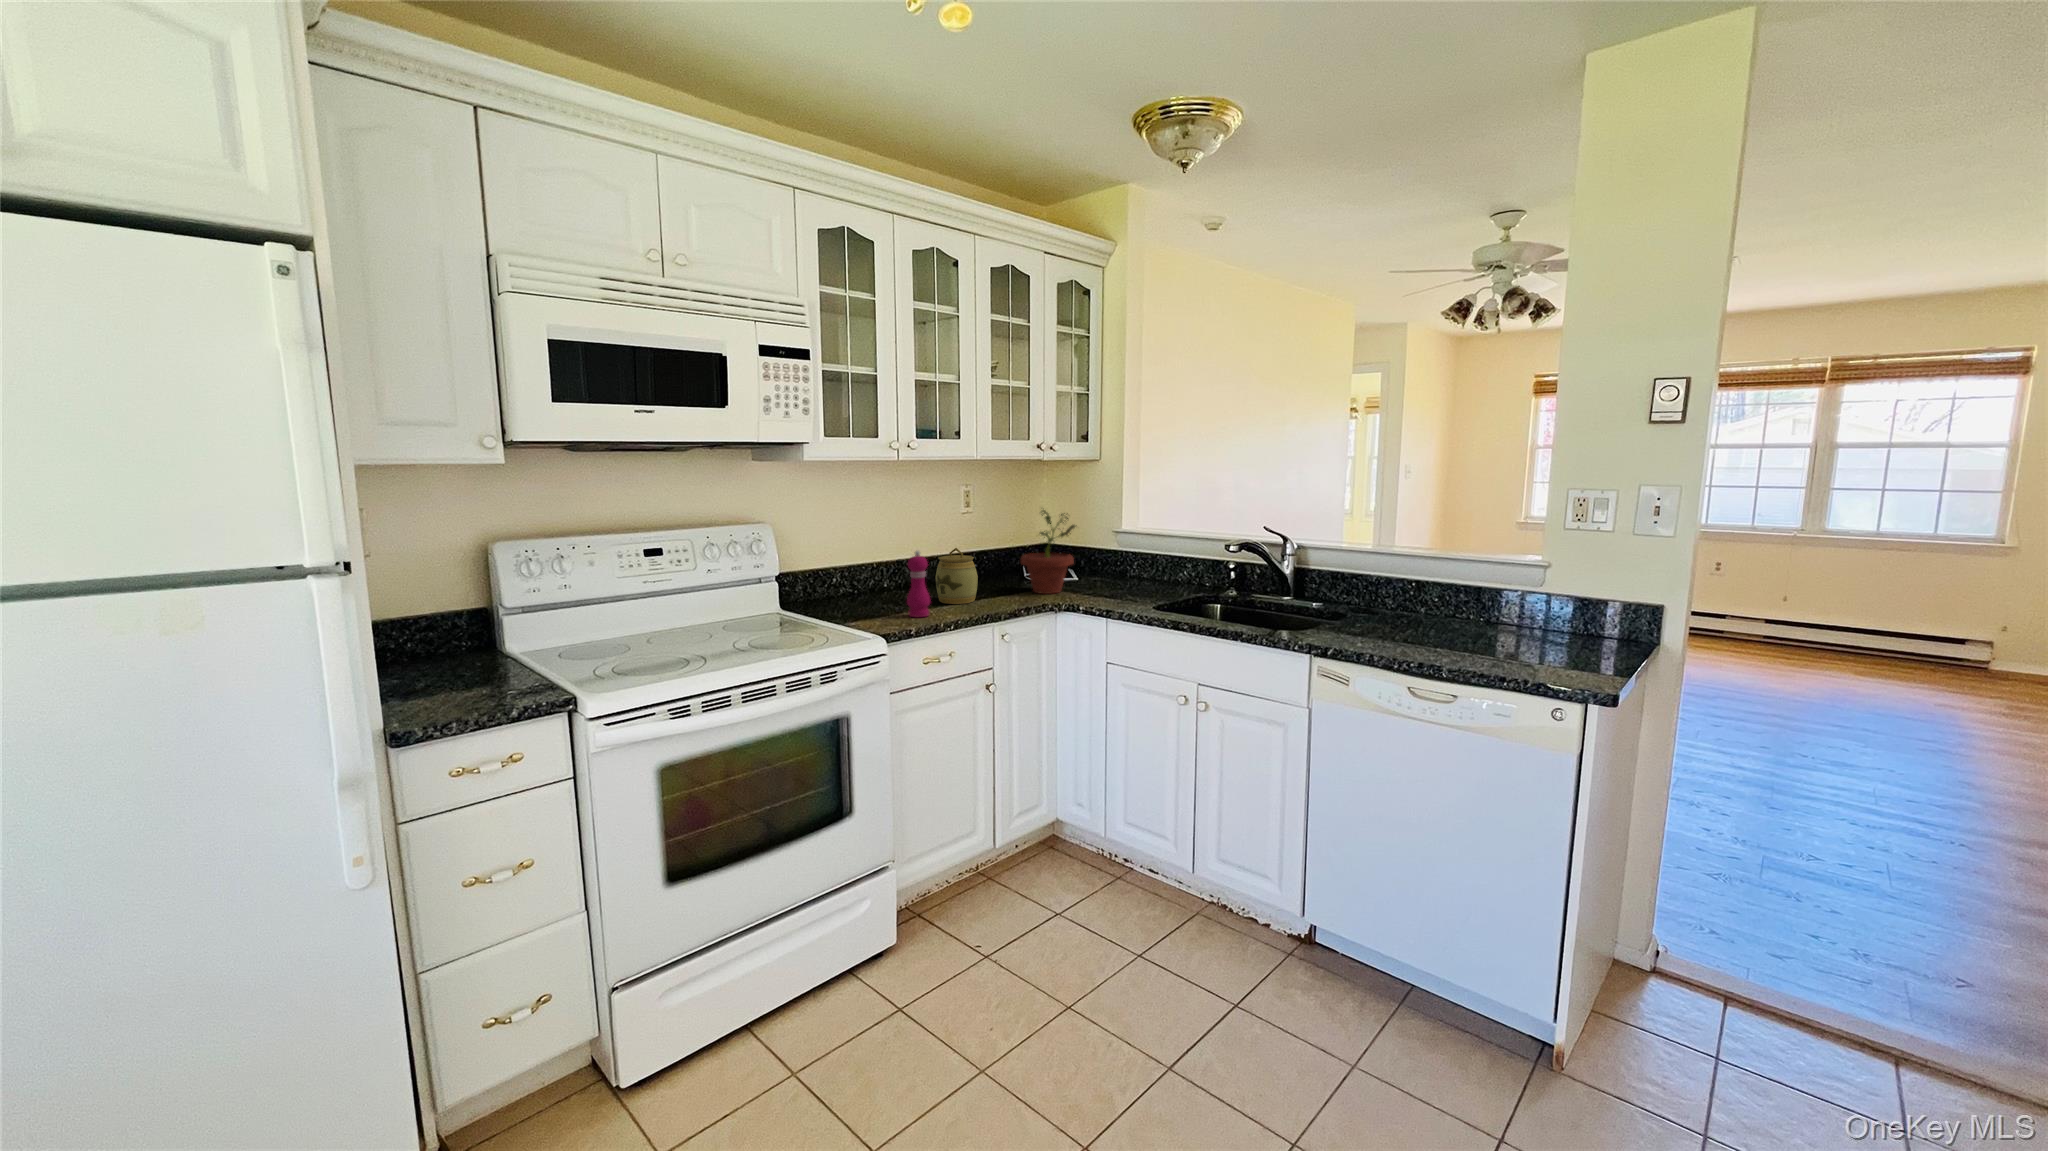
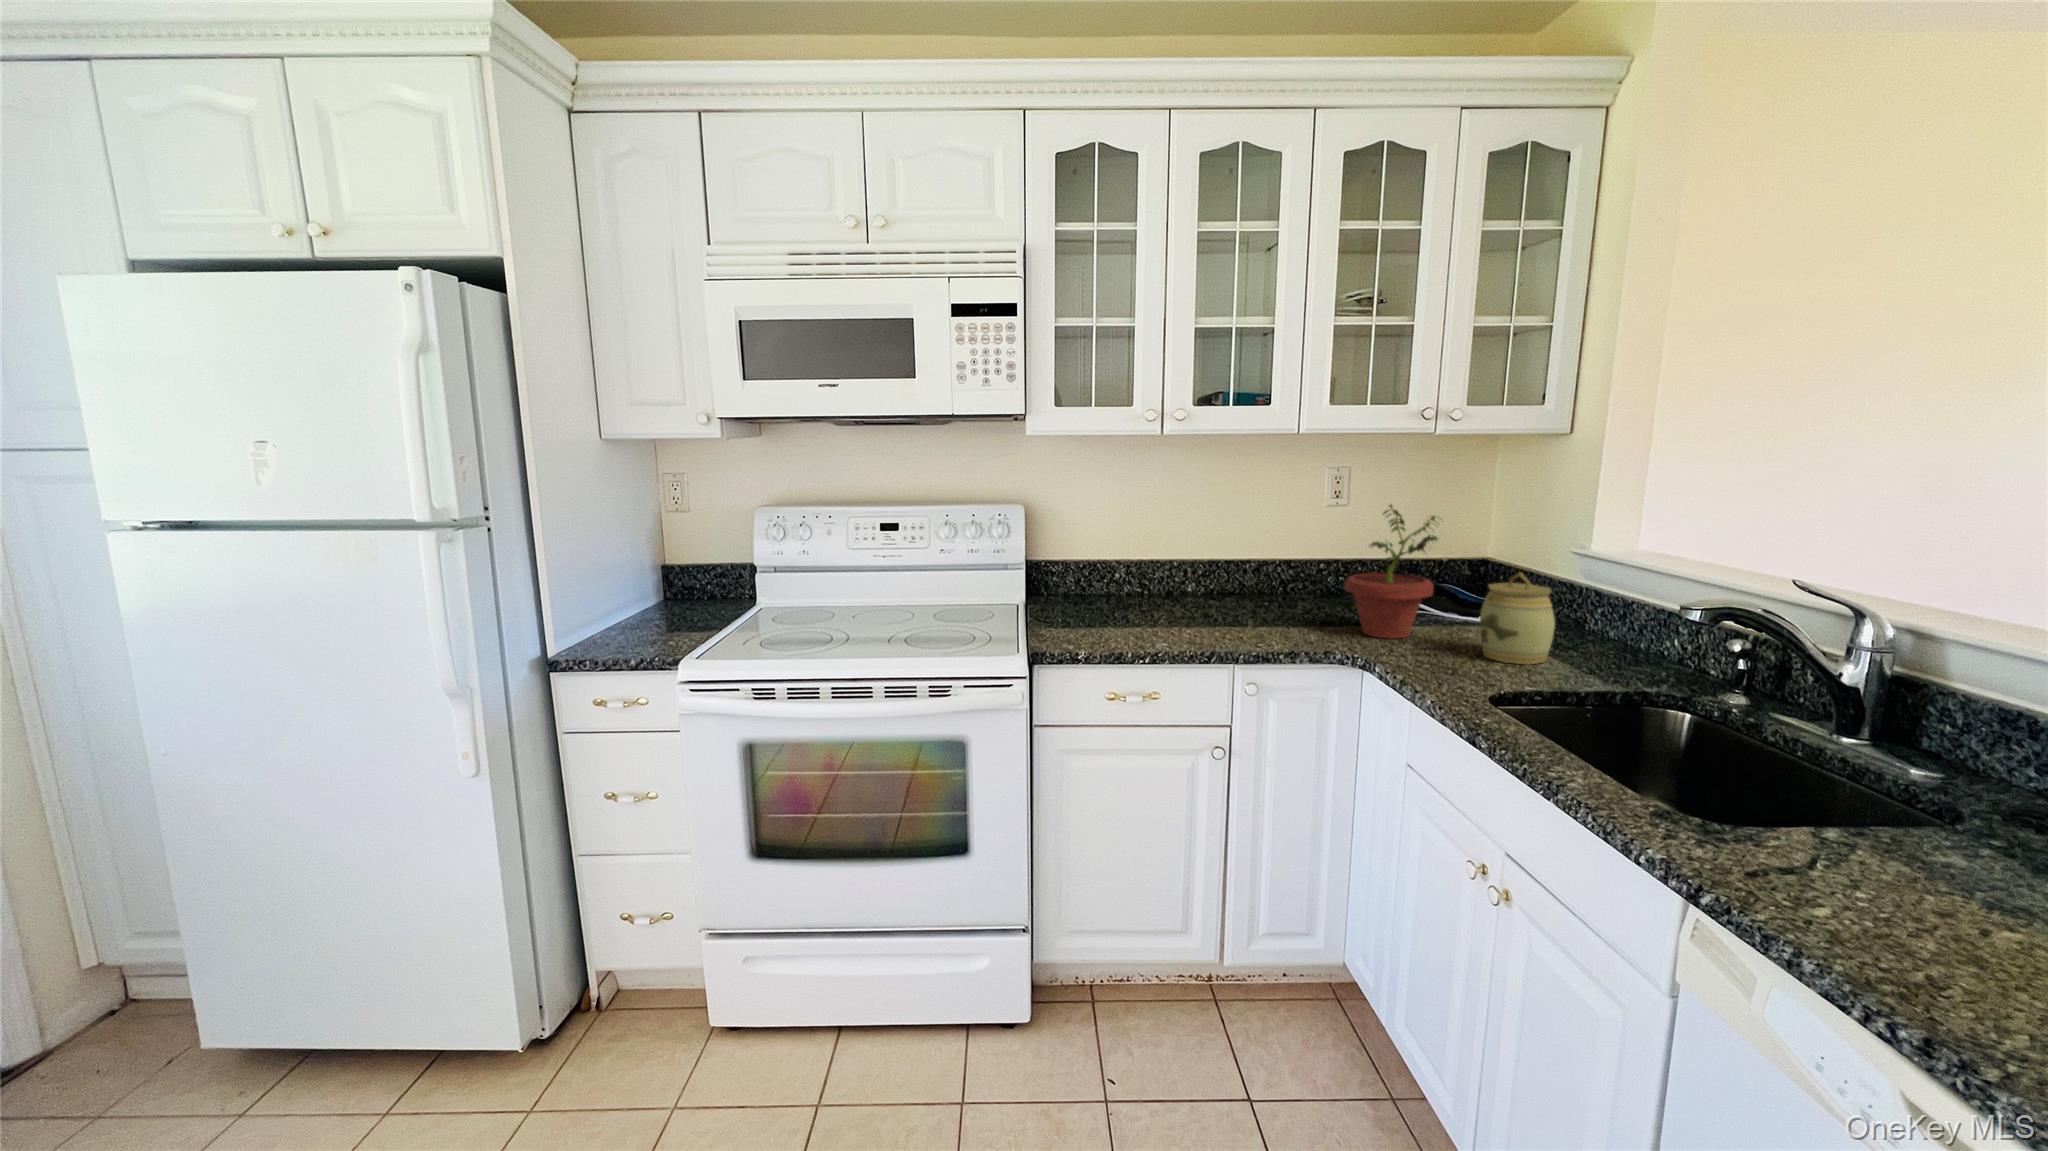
jar: present [936,548,978,604] -> present [1480,573,1555,664]
pepper mill: present [907,551,930,617] -> none [1115,552,1146,639]

